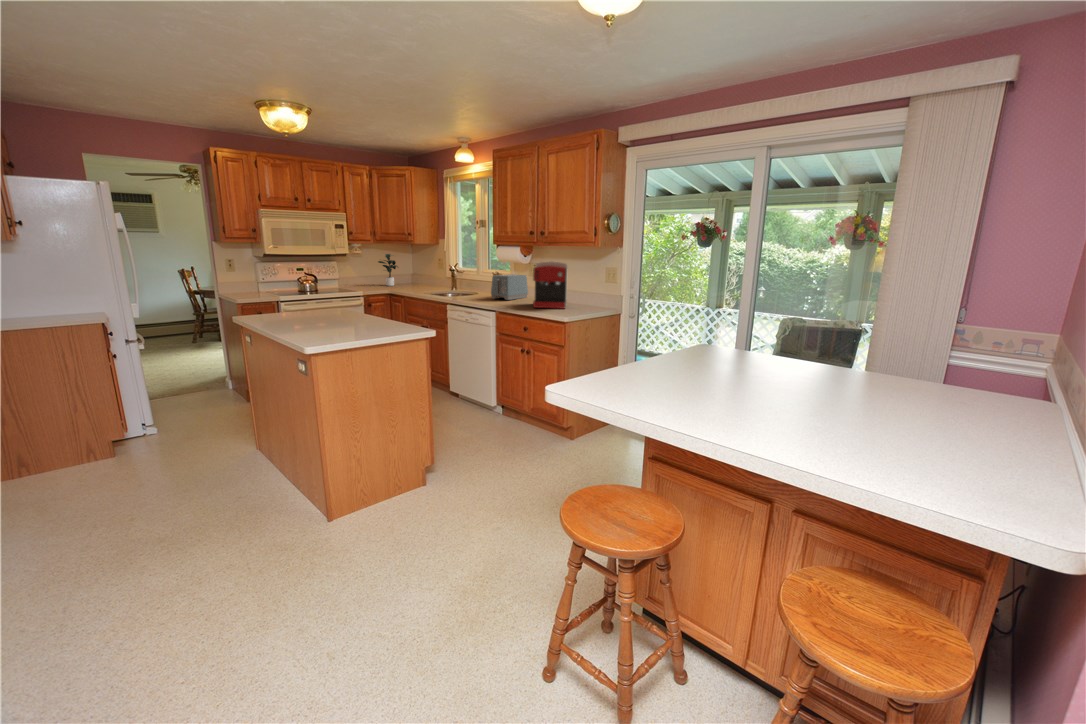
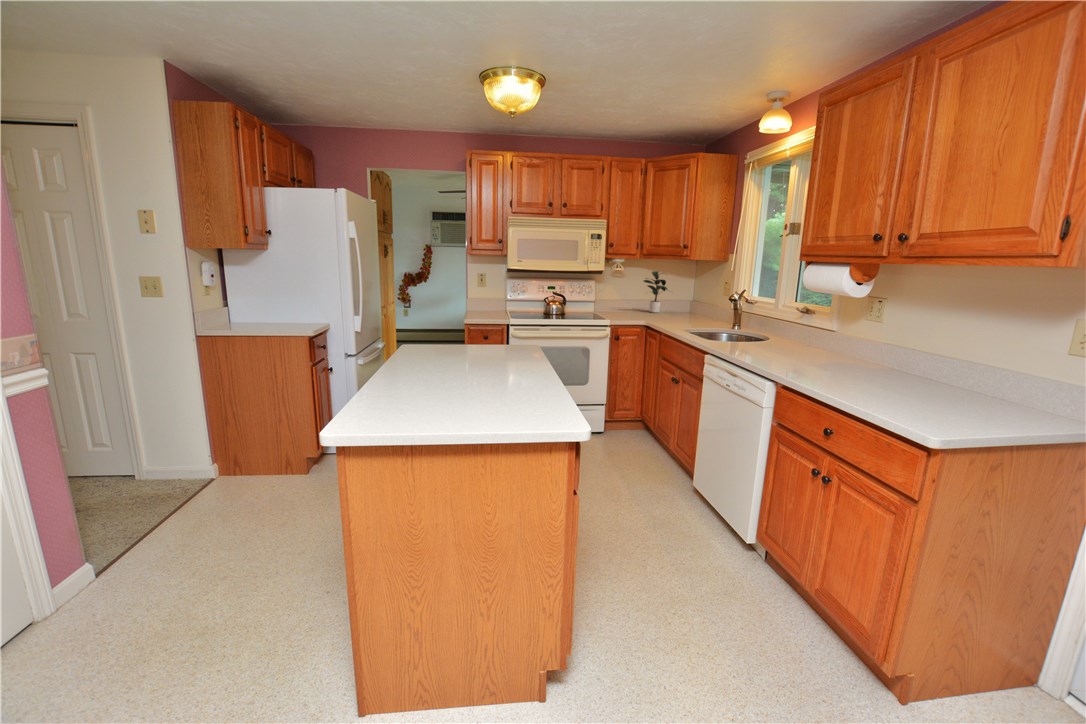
coffee maker: present [533,262,568,309] -> none [855,301,957,403]
toaster: present [491,274,528,300] -> none [782,315,859,361]

